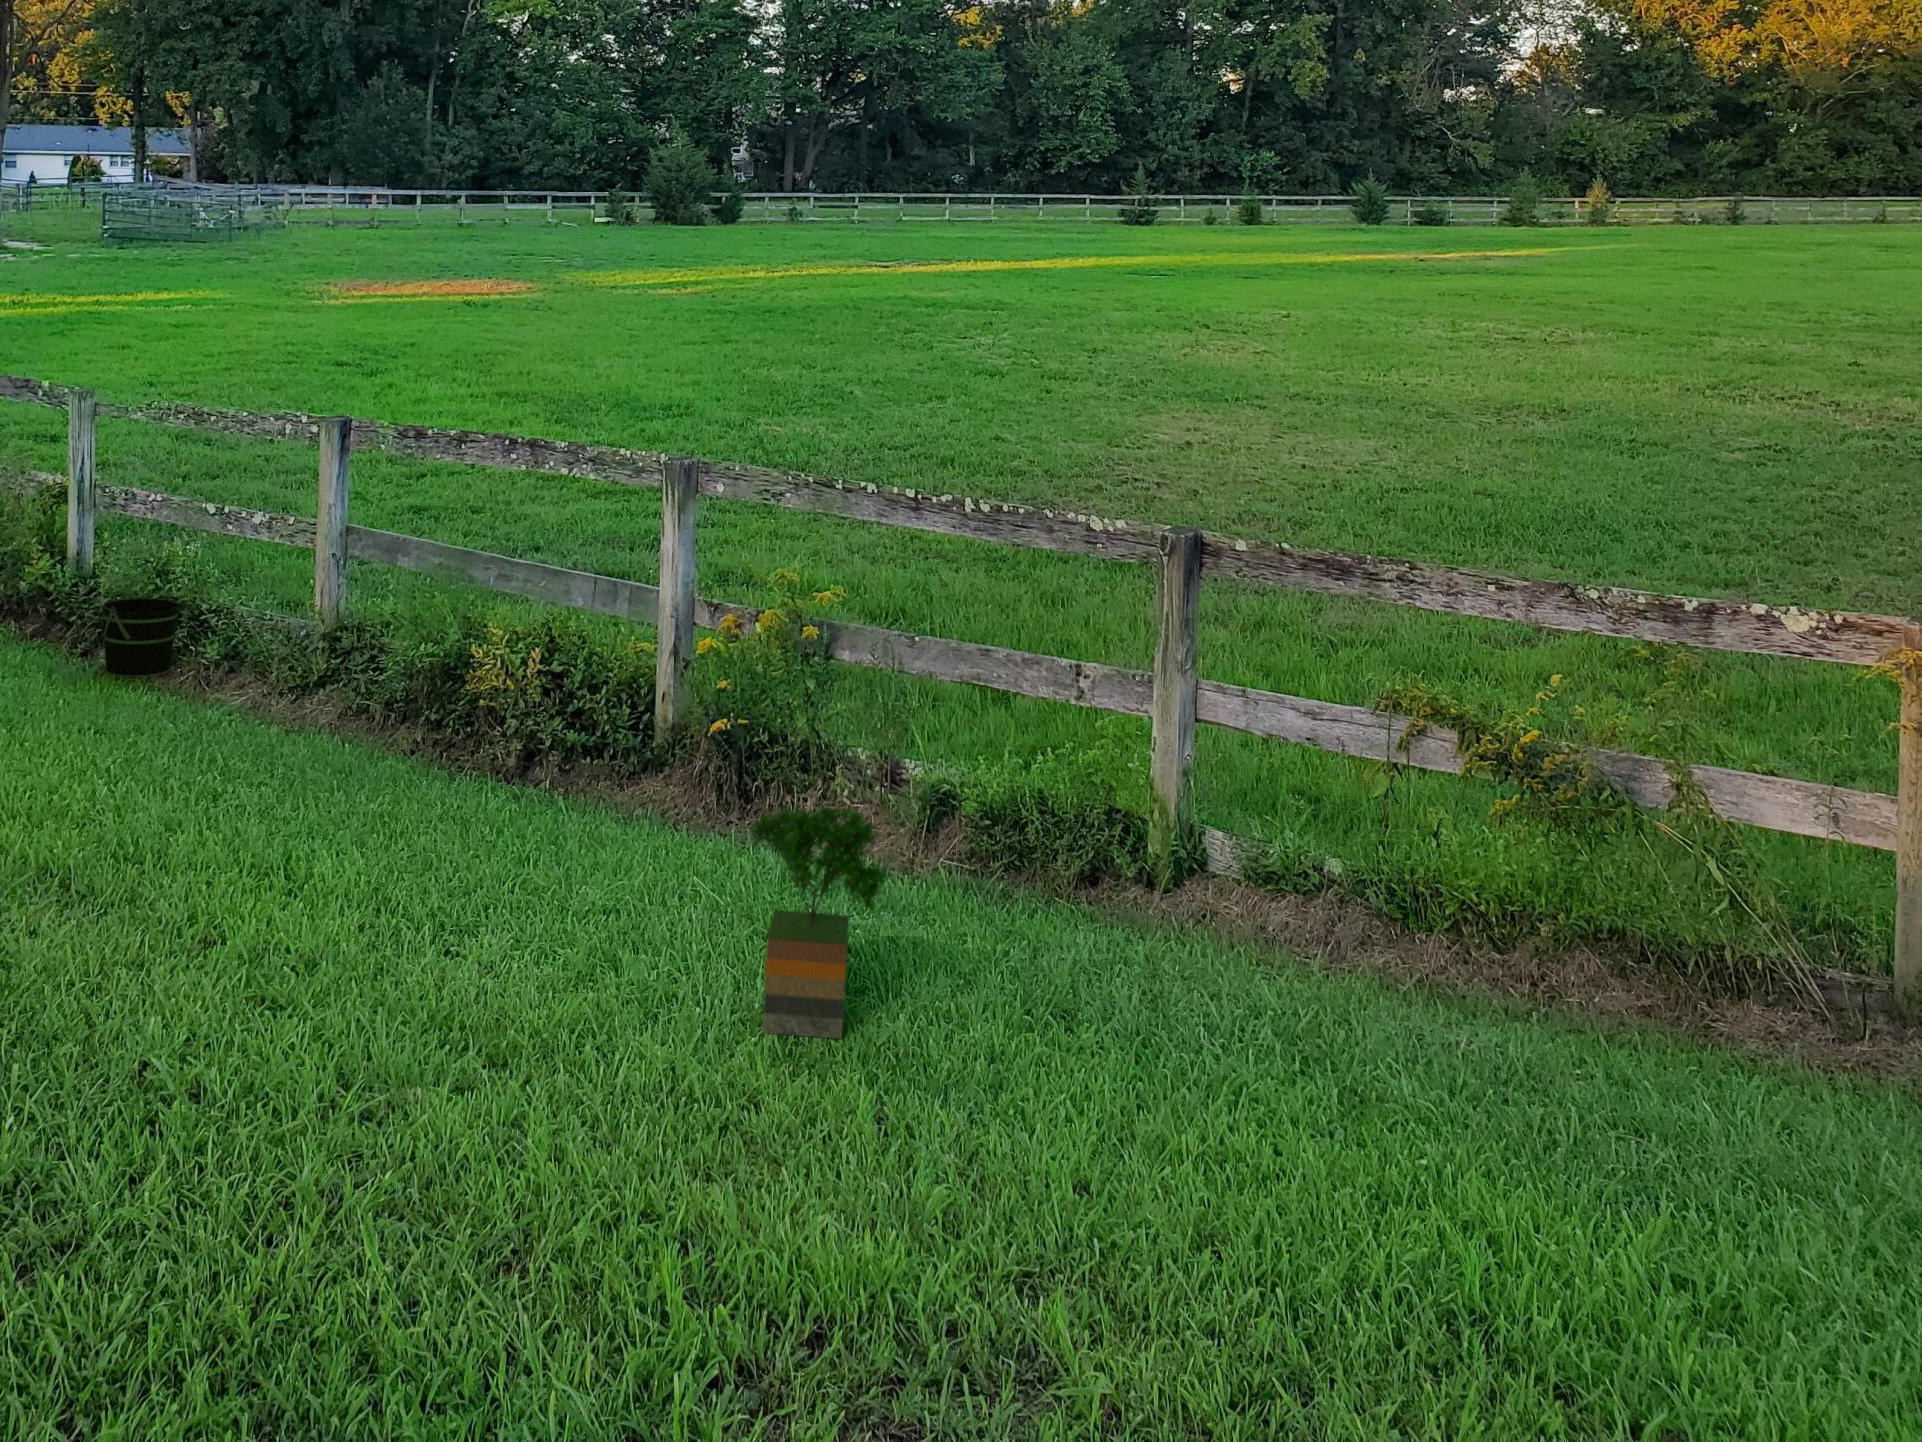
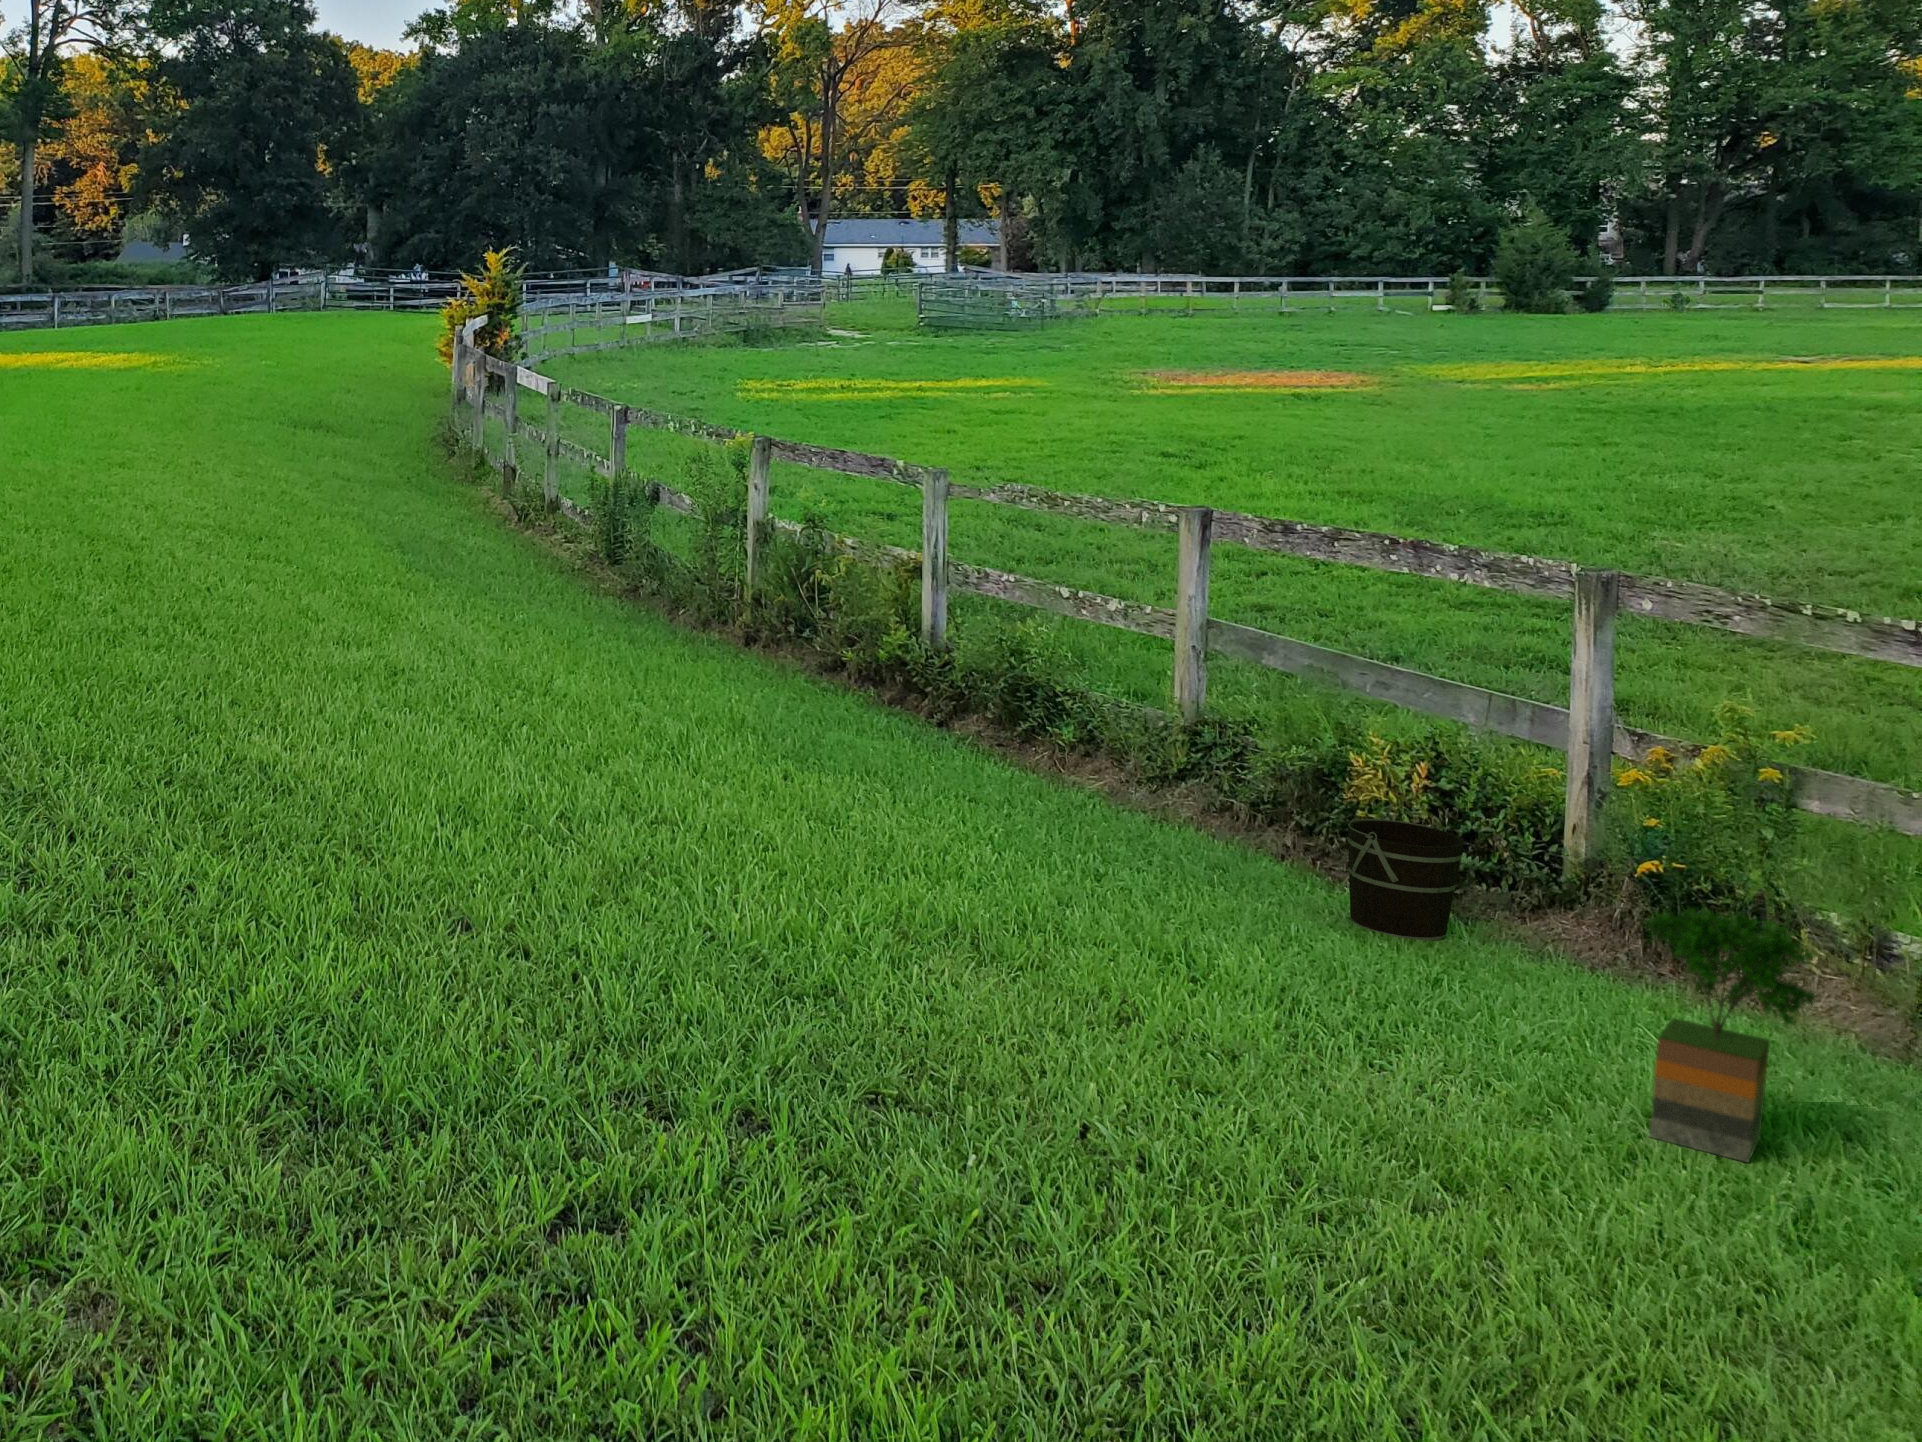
bucket: present [102,596,179,677] -> present [1348,819,1464,941]

